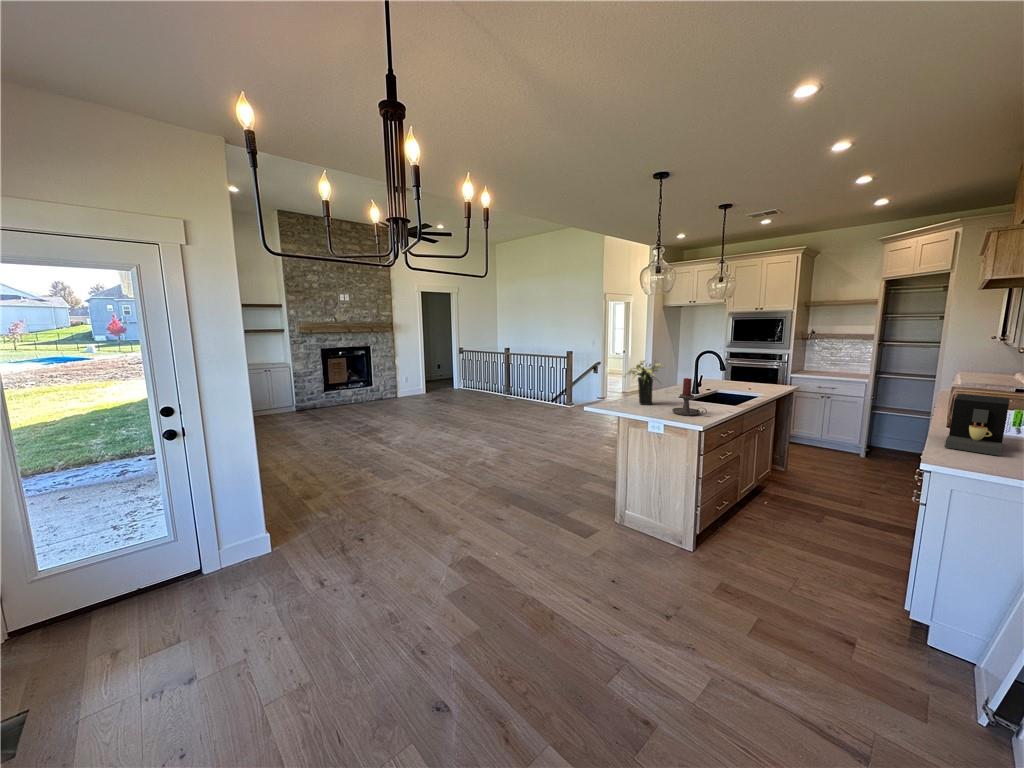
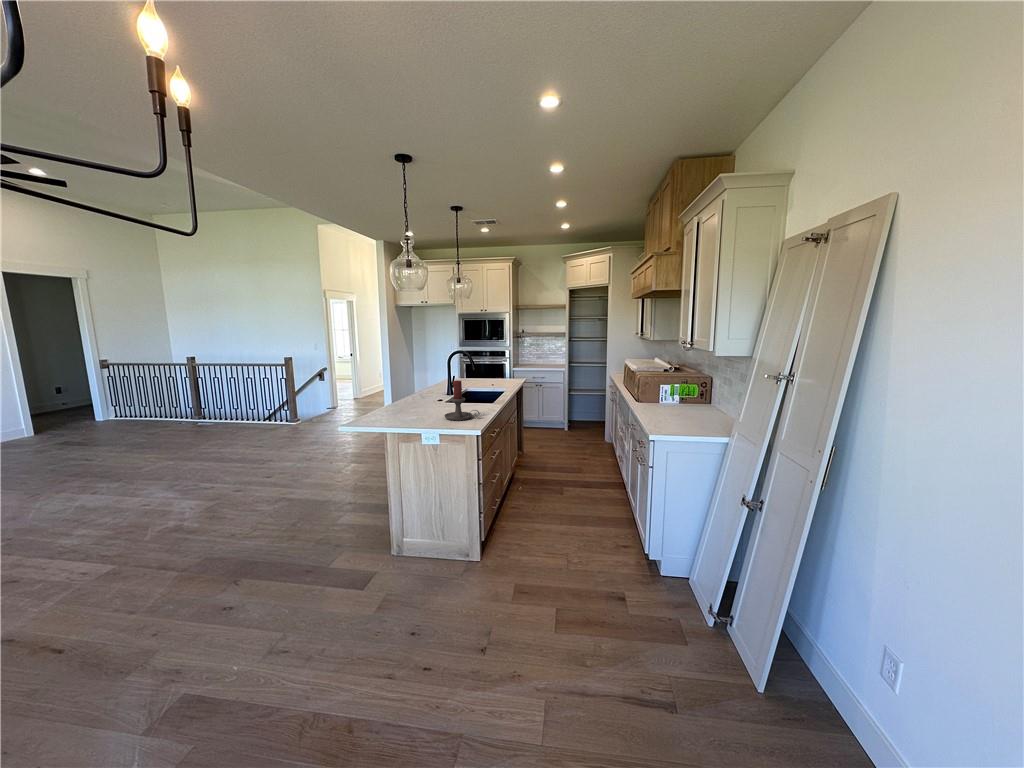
flower arrangement: present [623,361,664,405] -> none [384,362,428,415]
coffee maker: present [945,394,1009,456] -> none [646,376,680,420]

